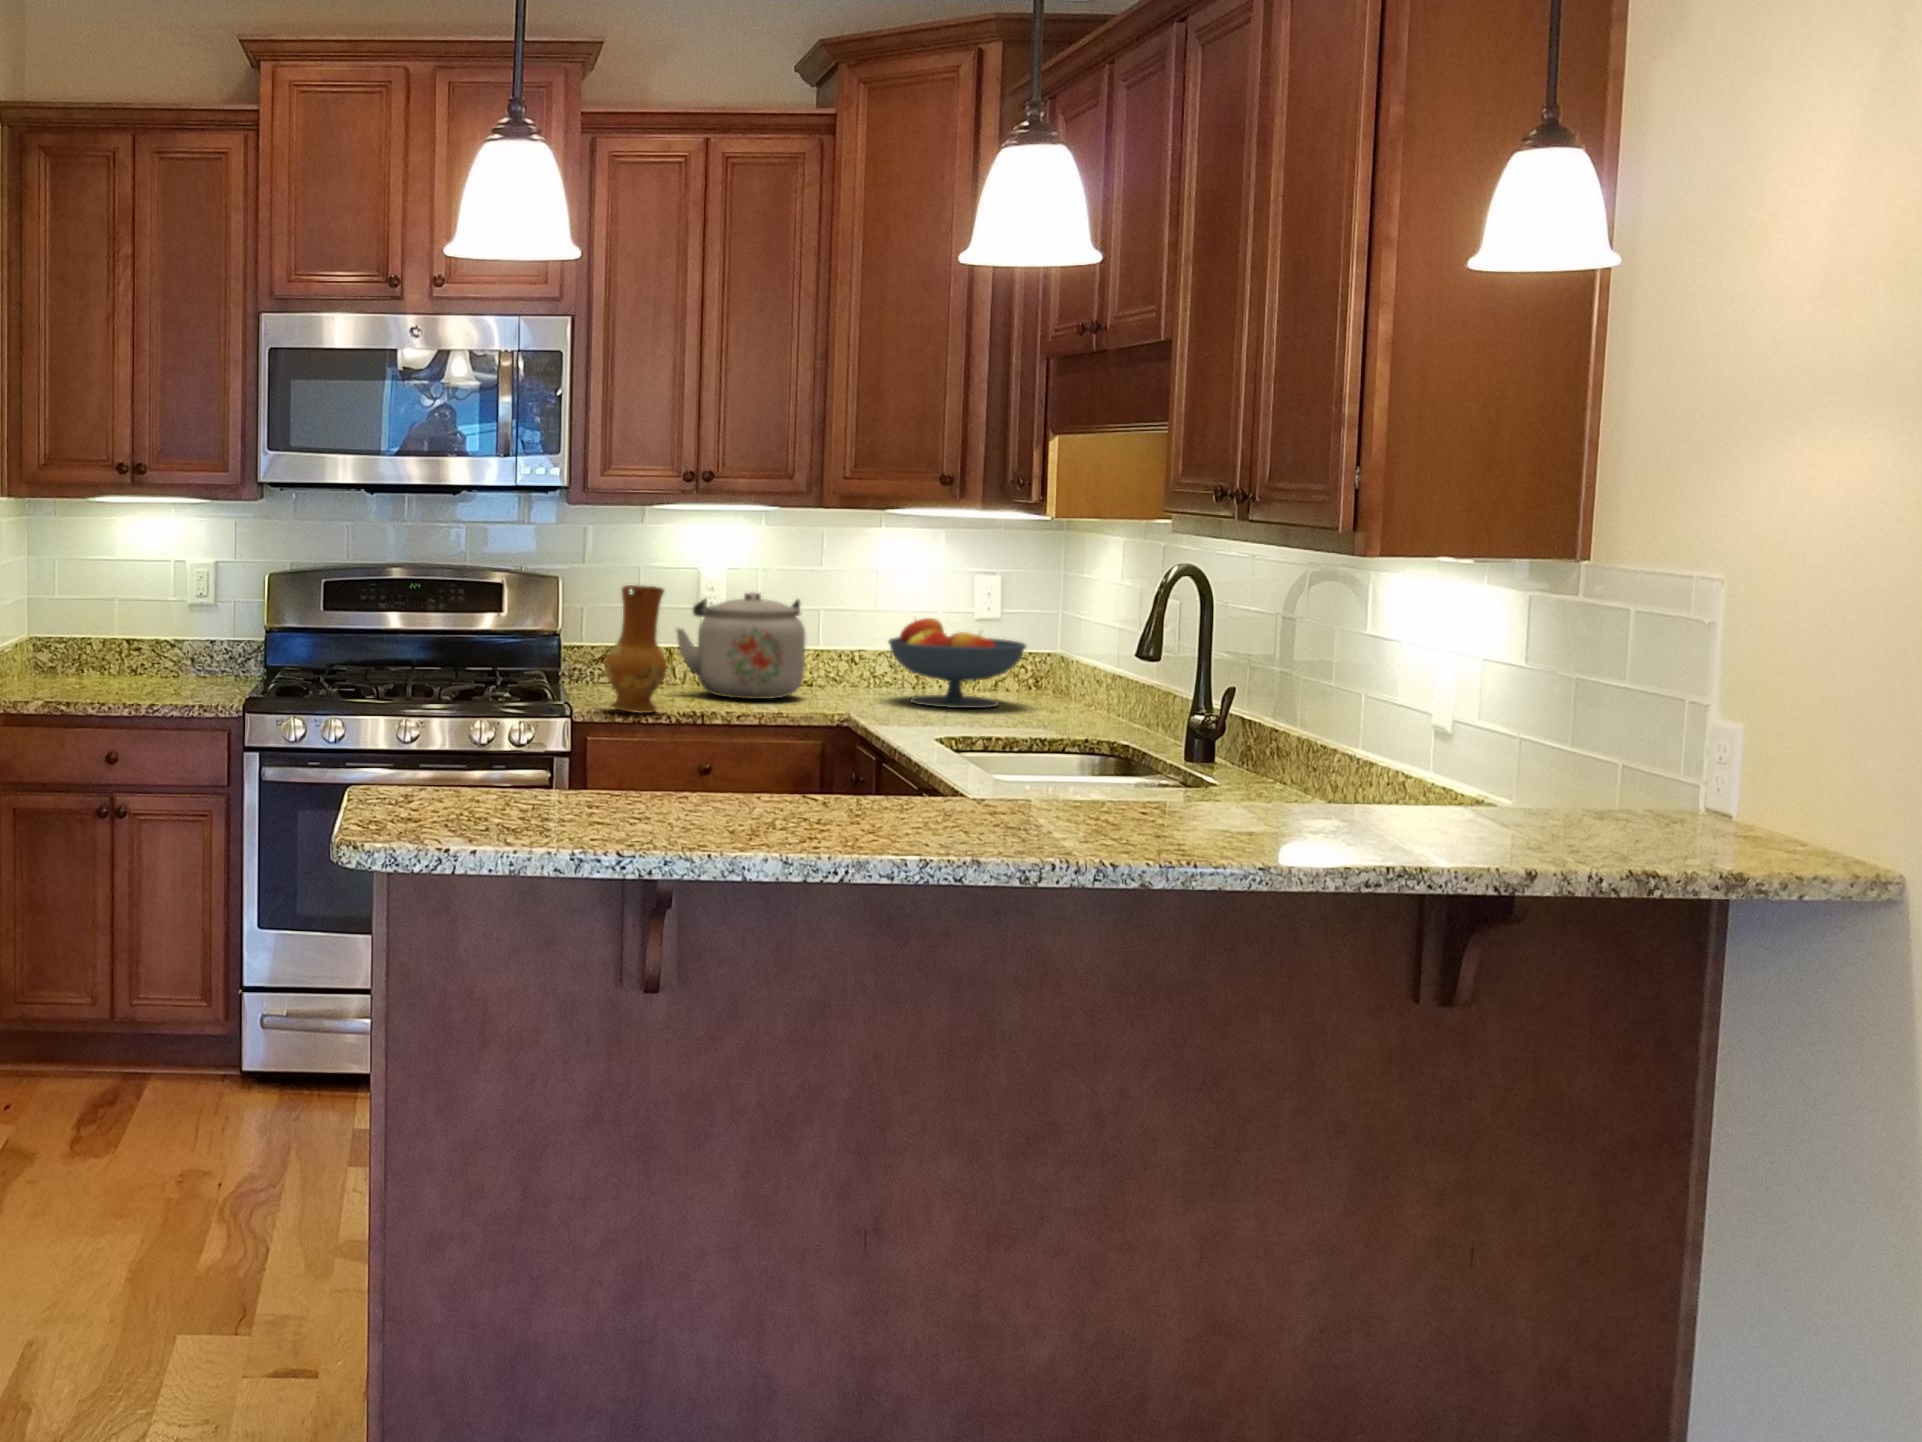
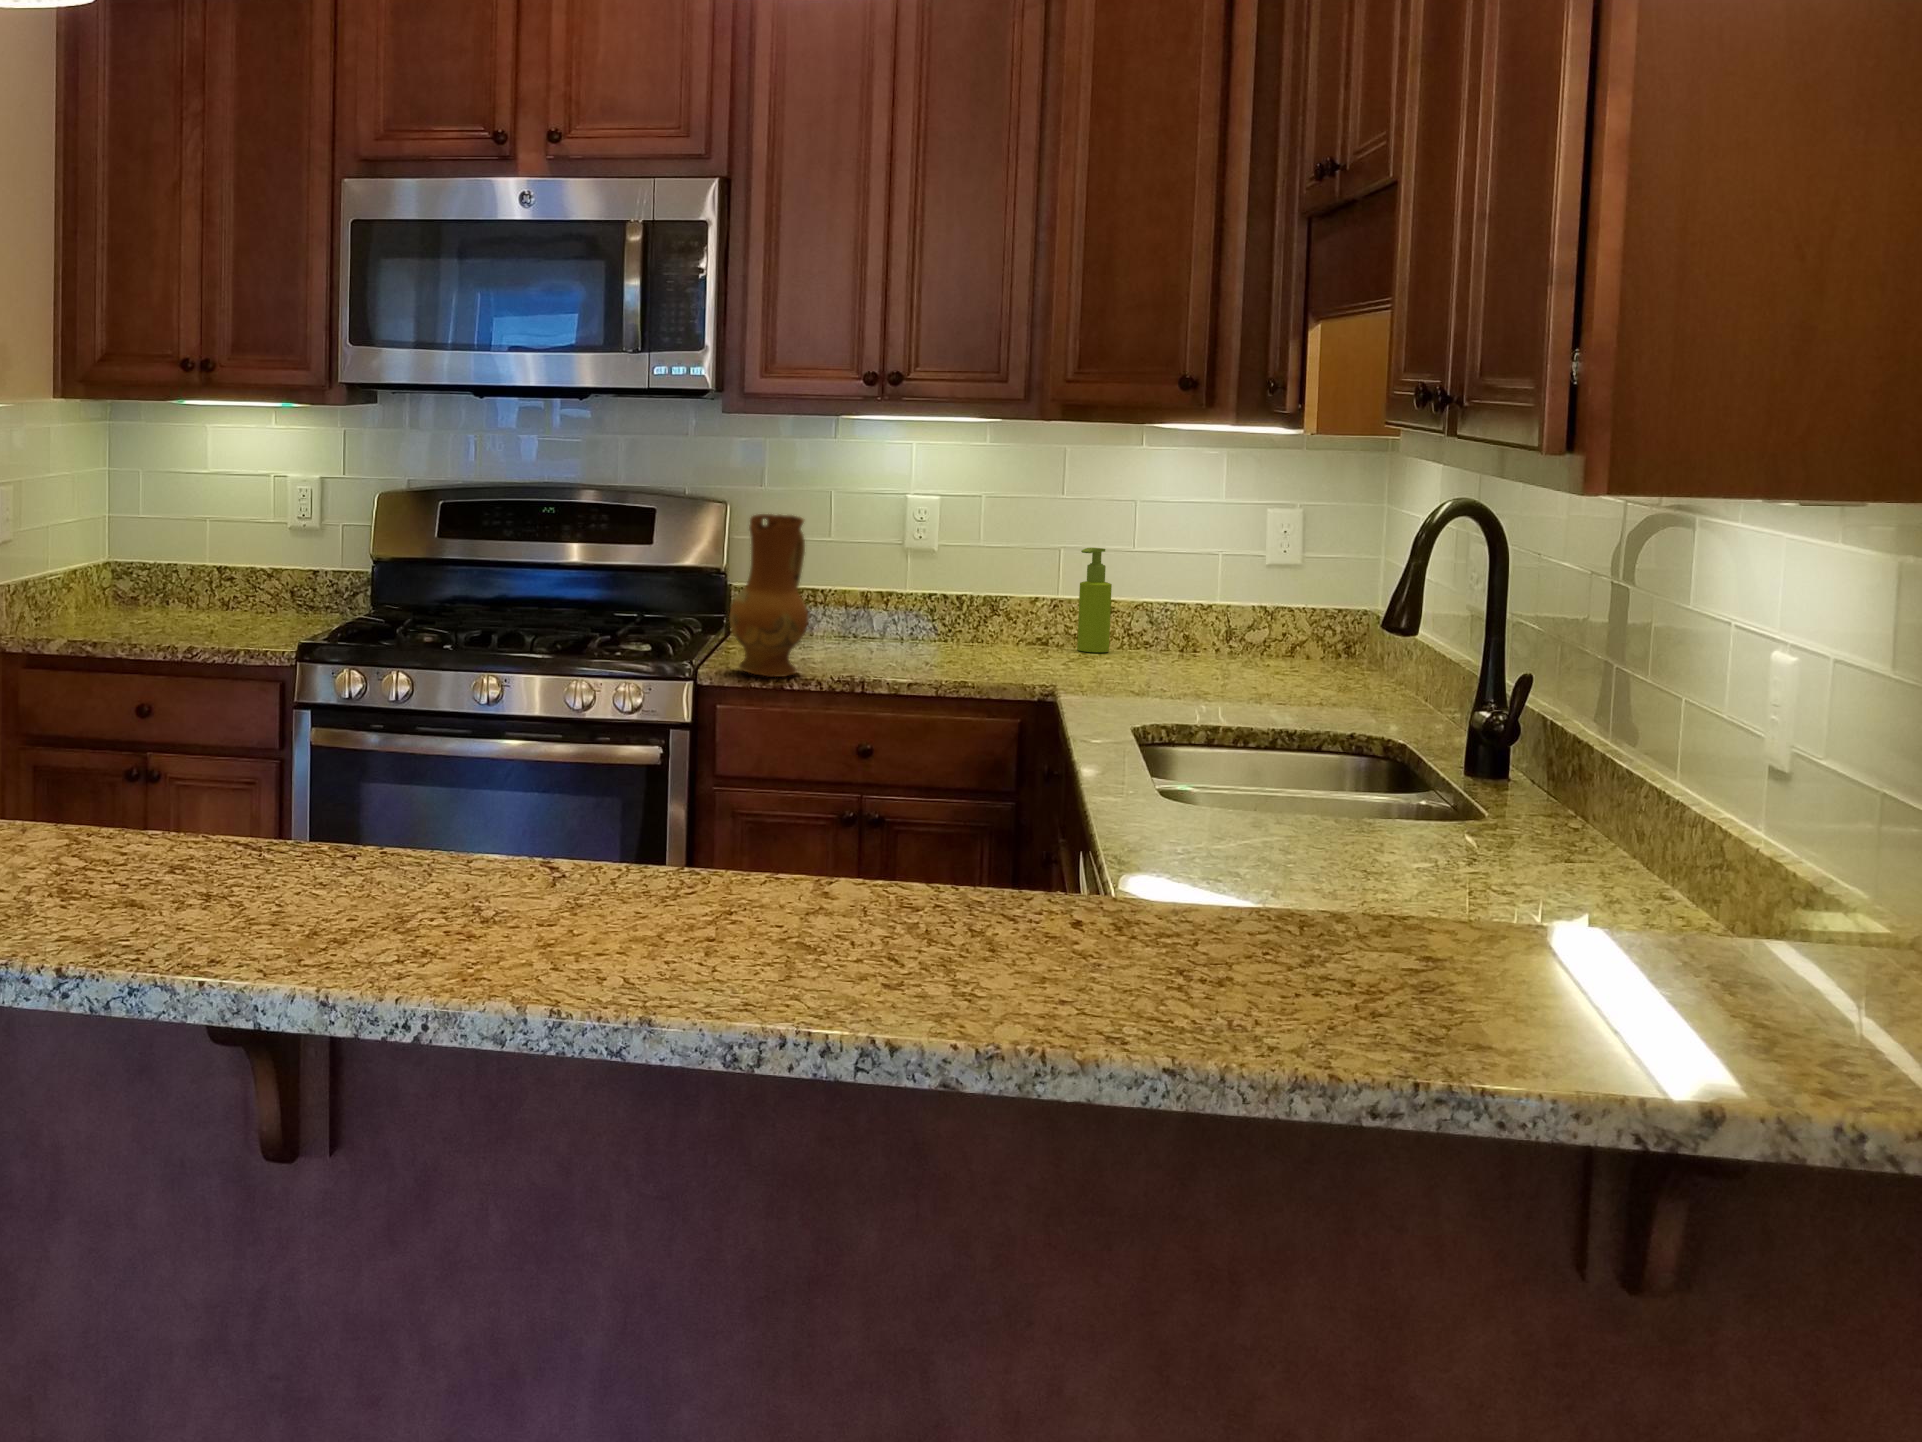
kettle: present [676,592,805,699] -> none [850,523,1020,660]
soap dispenser: none [837,609,863,691] -> present [1077,548,1112,652]
fruit bowl: present [889,618,1026,708] -> none [1130,559,1319,681]

